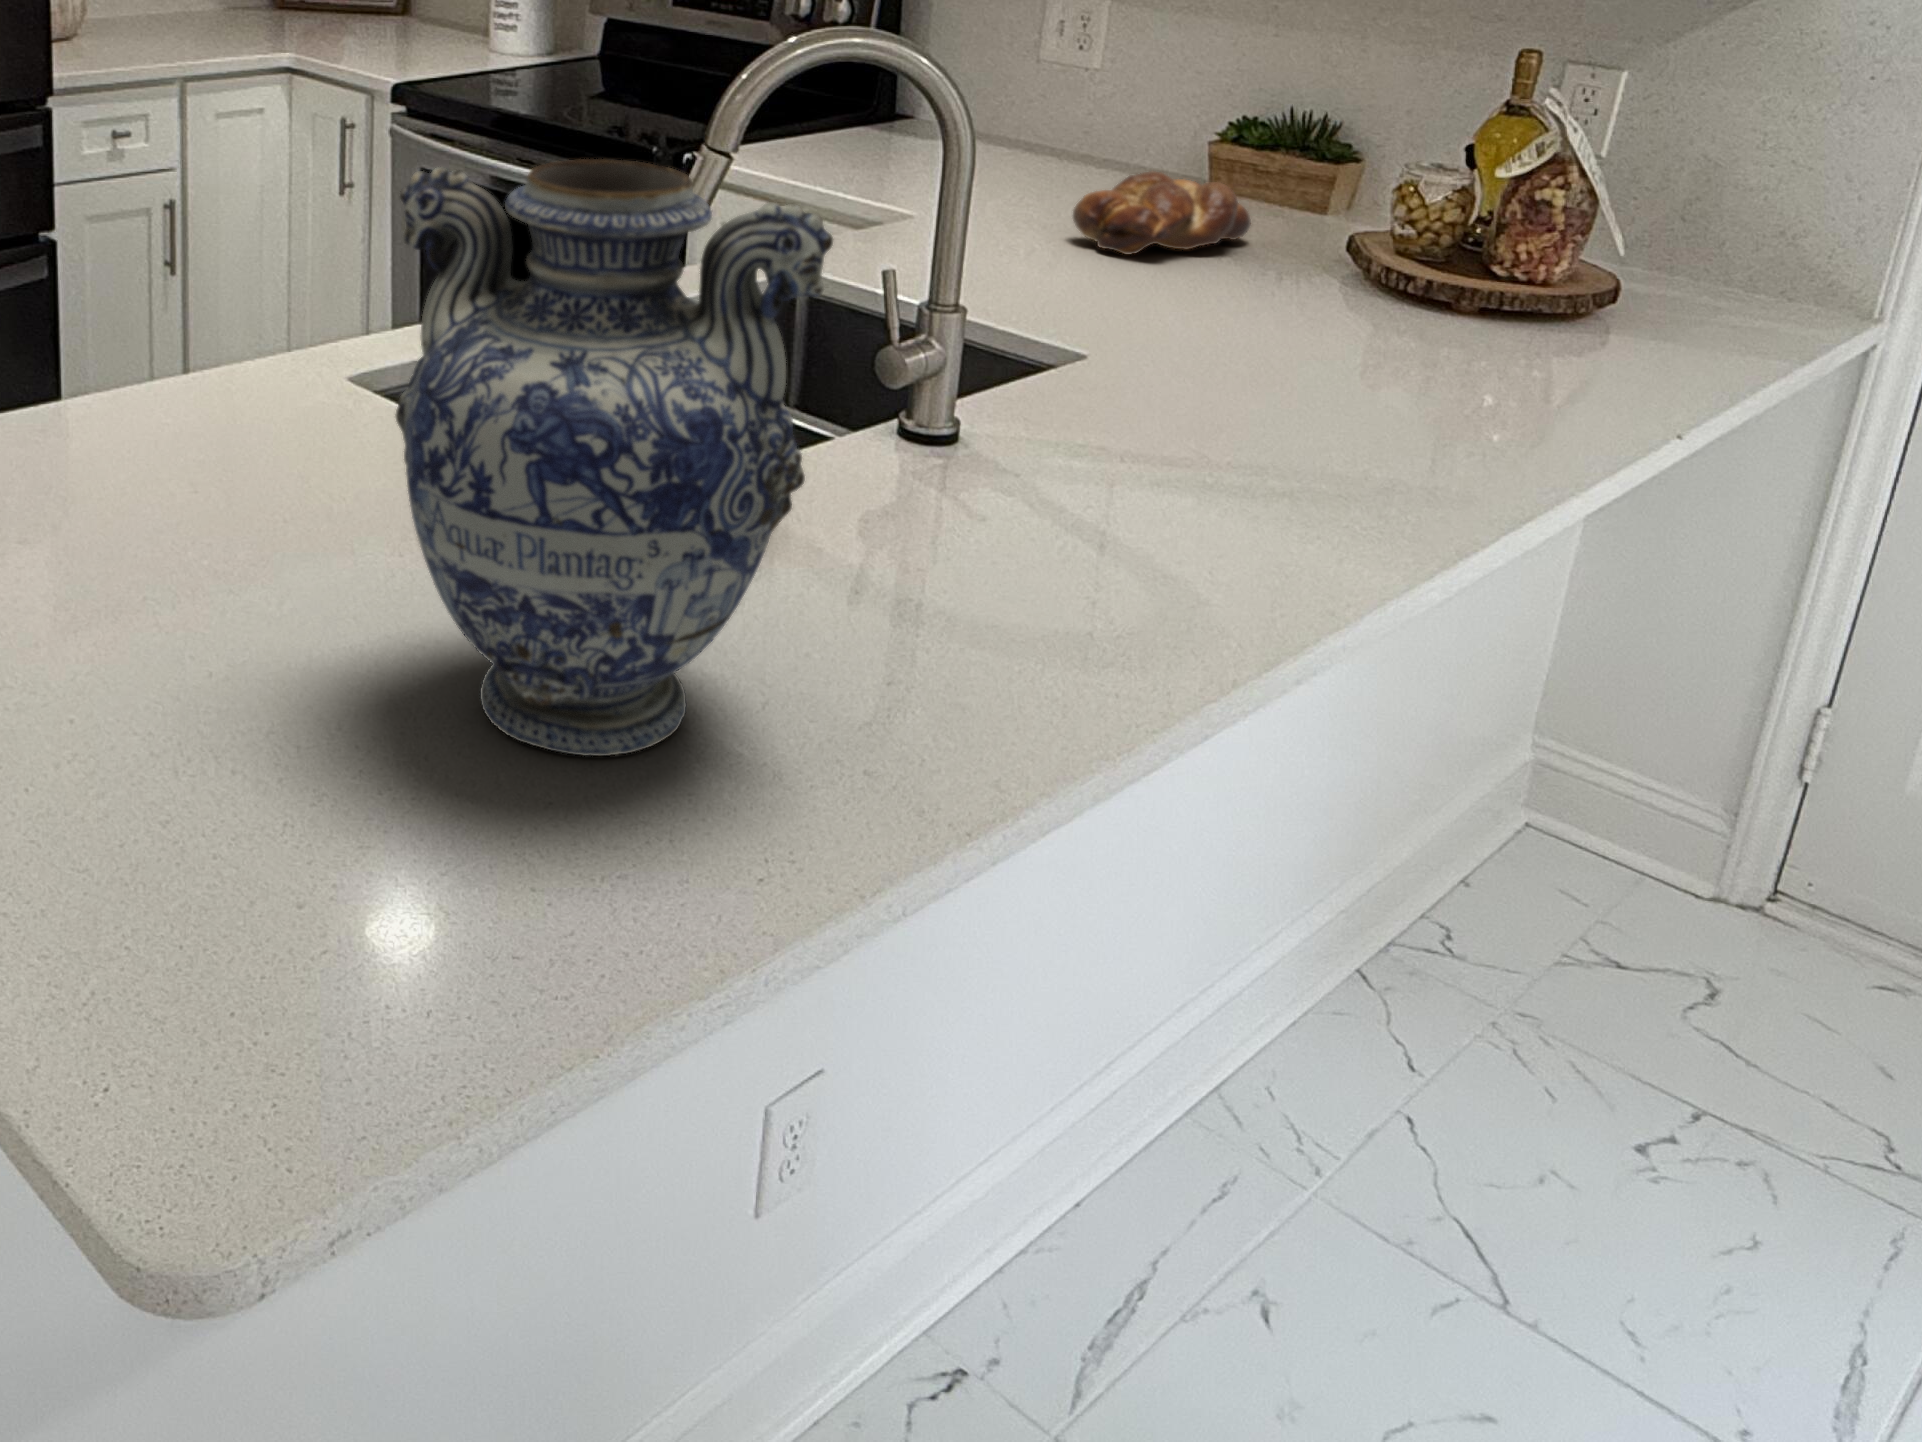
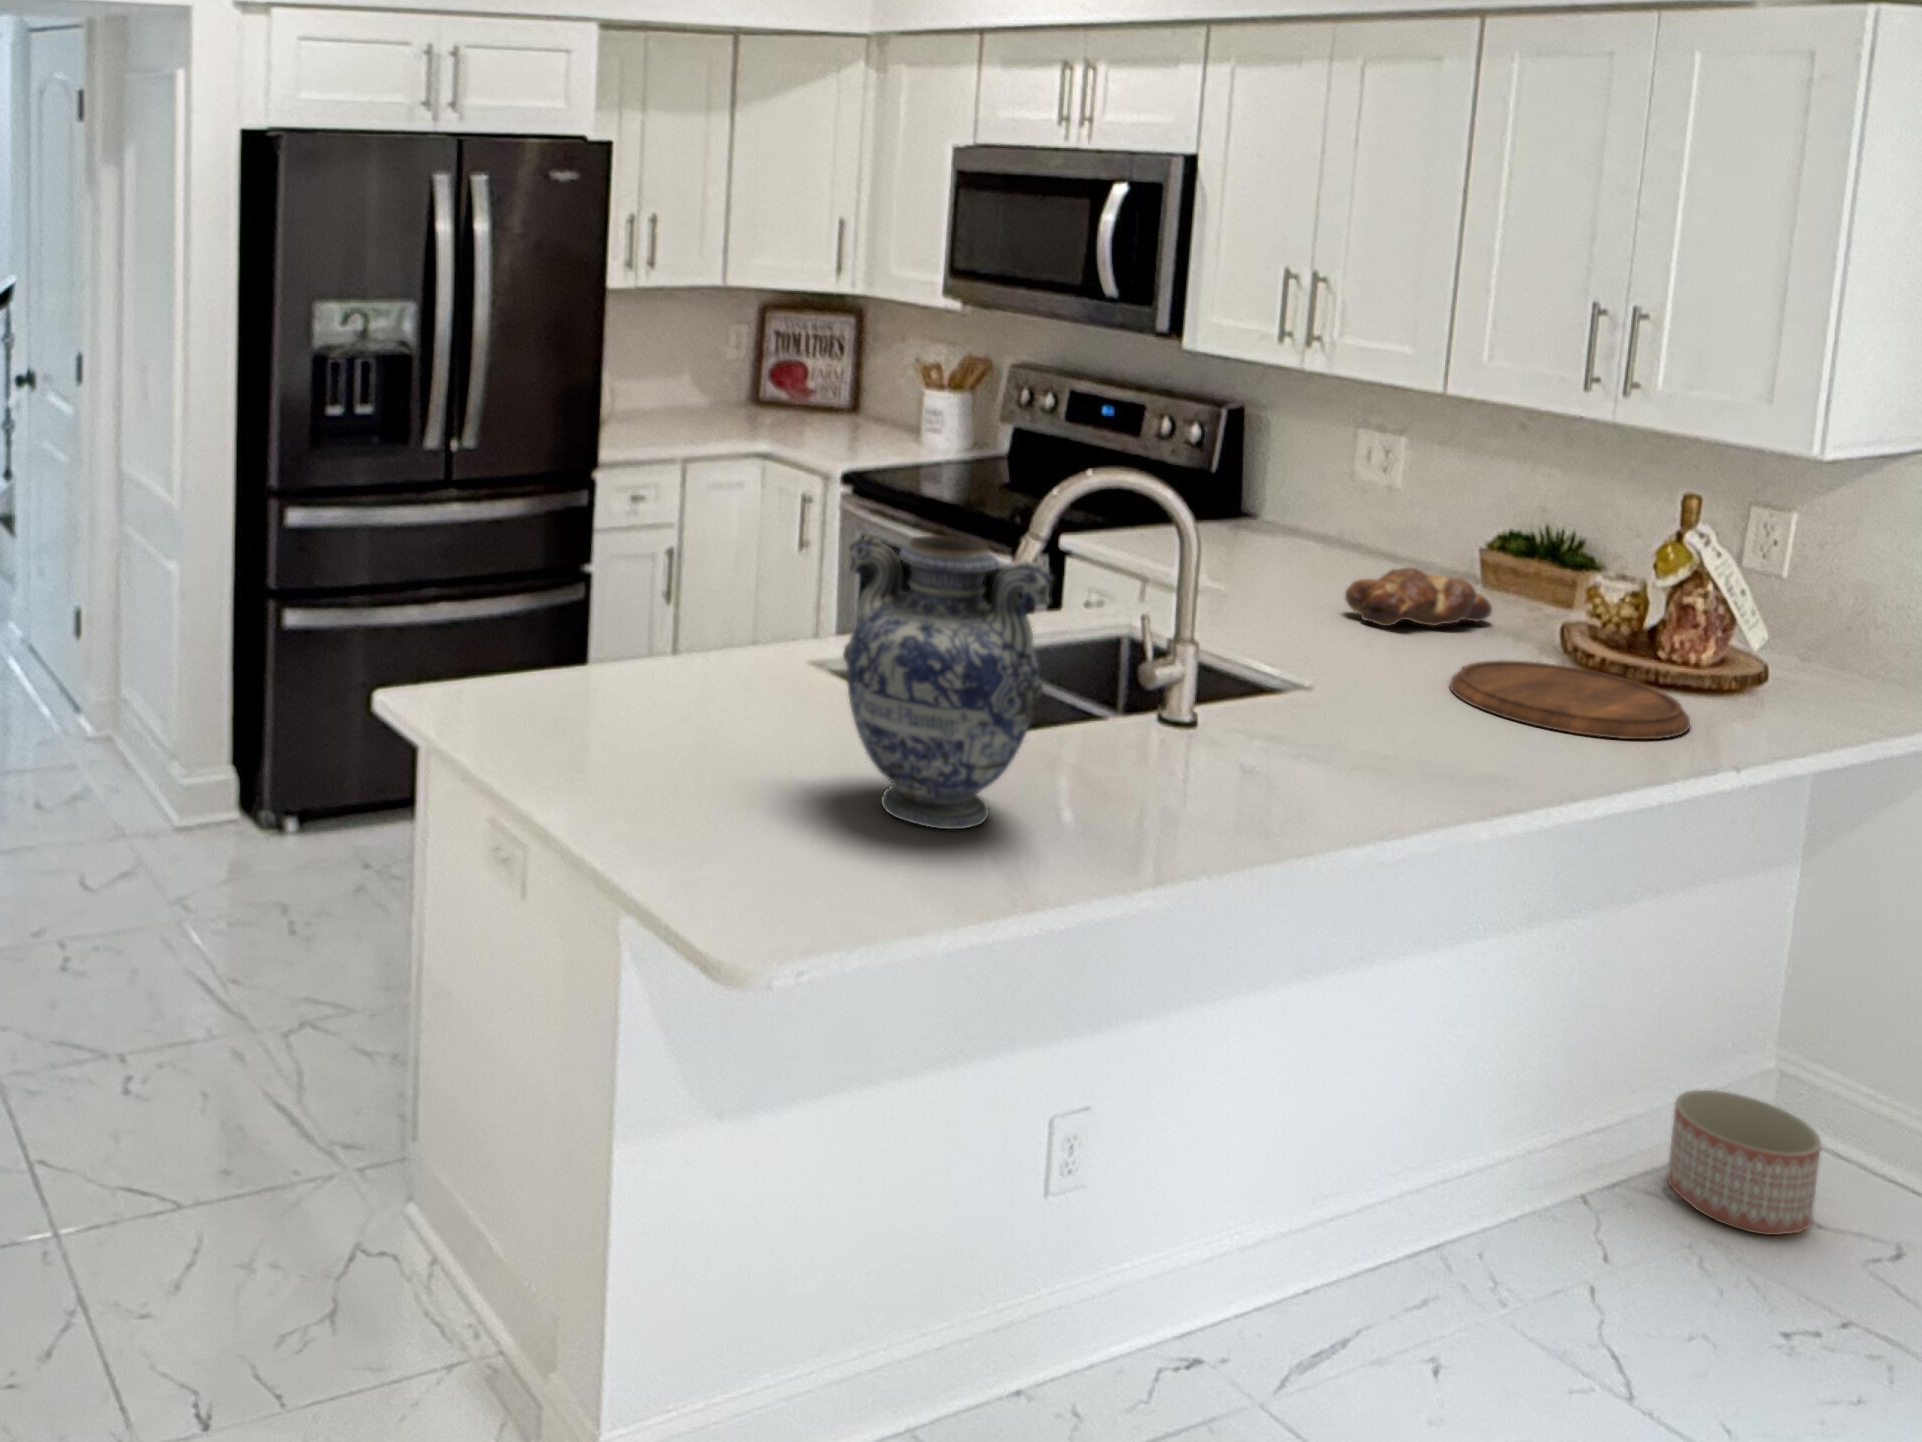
cutting board: none [1255,295,1584,406] -> present [1450,660,1690,739]
planter: none [1438,811,1631,991] -> present [1667,1090,1821,1235]

